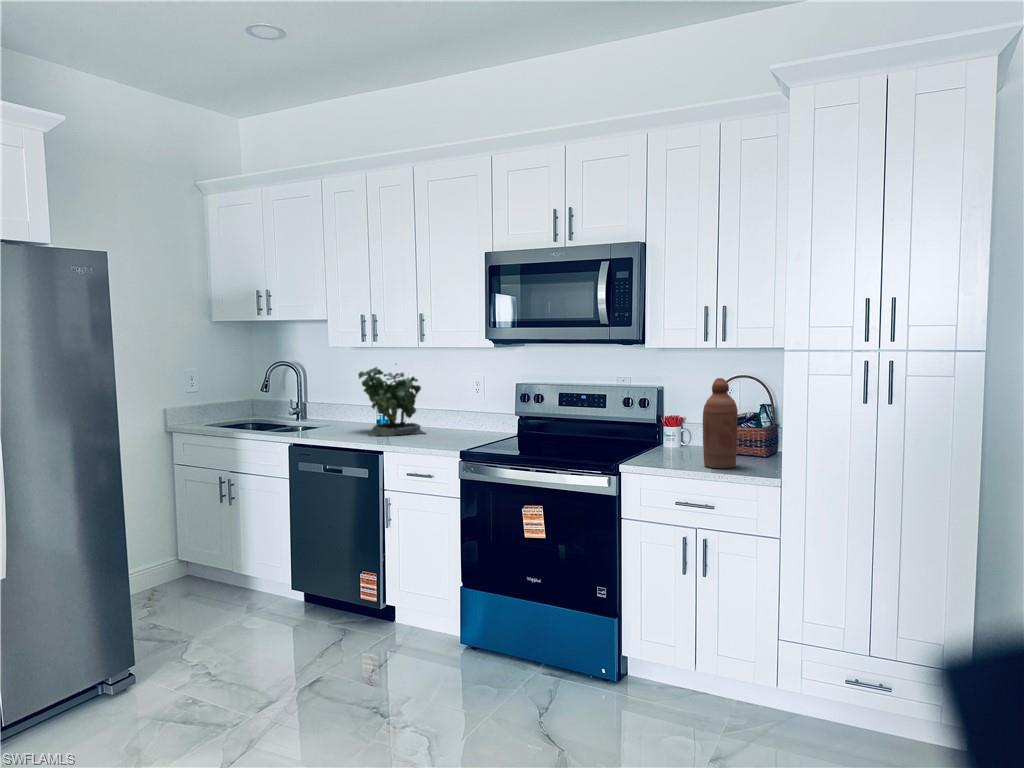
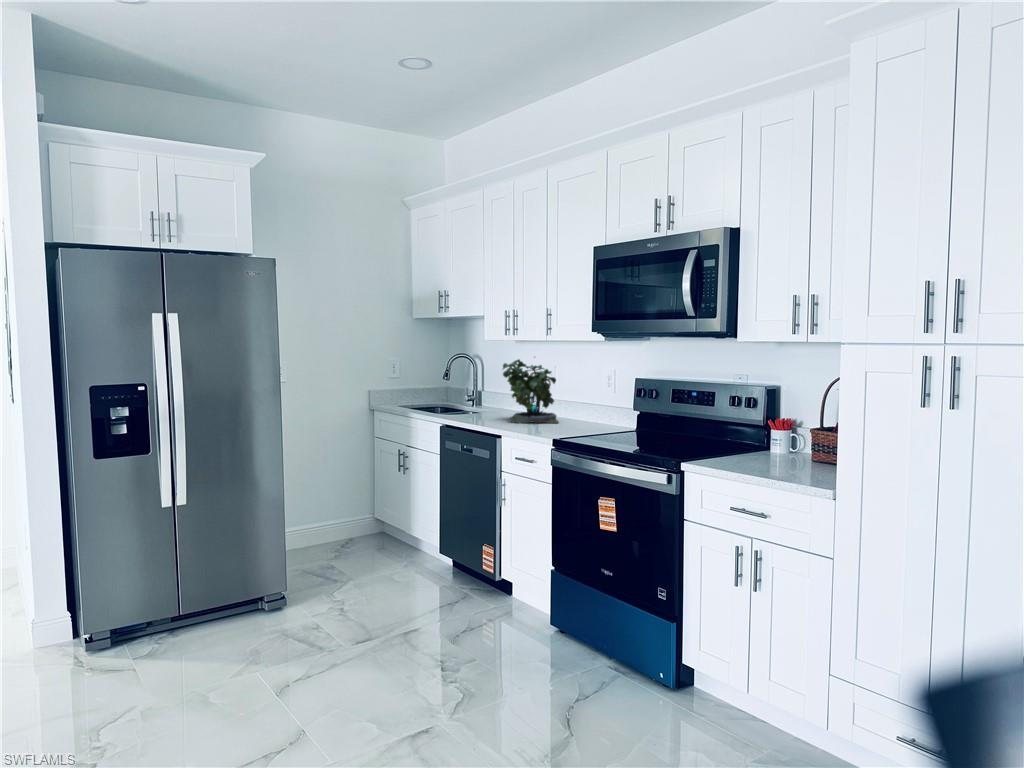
bottle: present [703,378,738,469] -> none [771,375,811,476]

